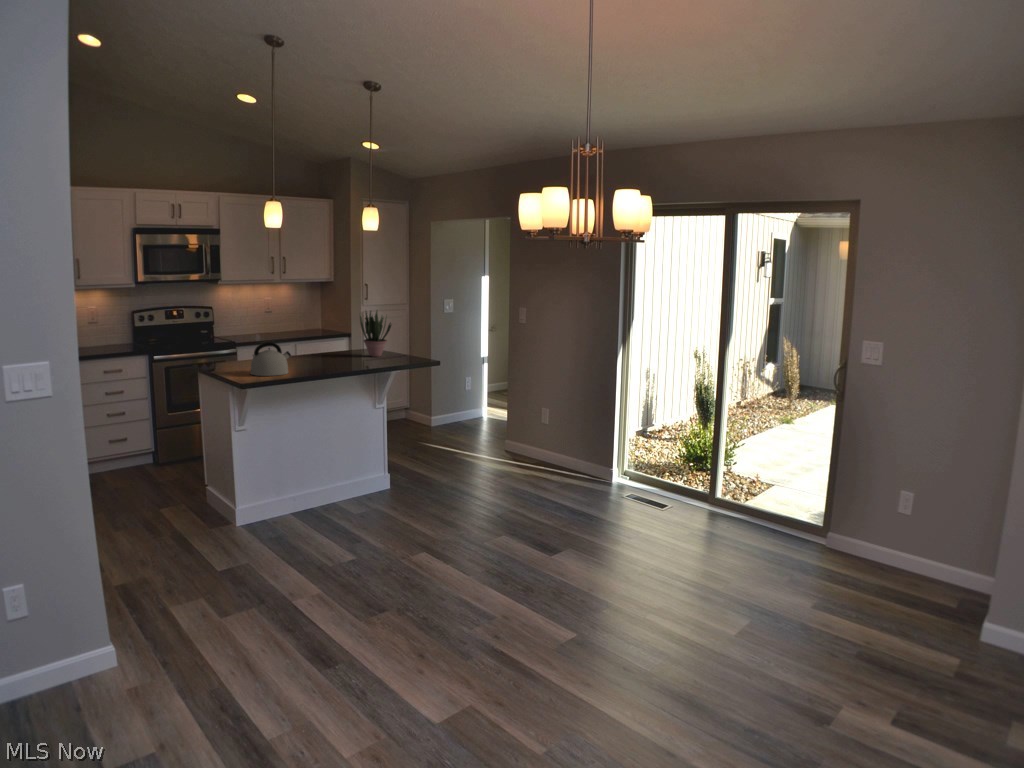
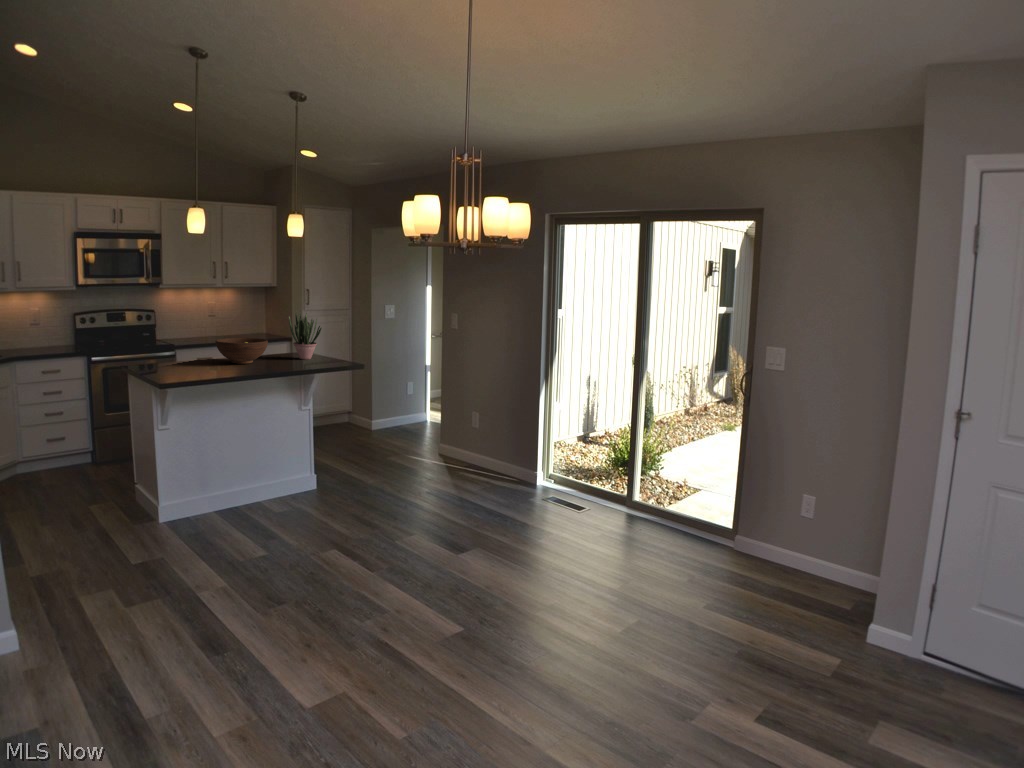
fruit bowl: none [288,335,340,362] -> present [216,338,268,364]
kettle: present [251,342,291,376] -> none [173,344,214,376]

